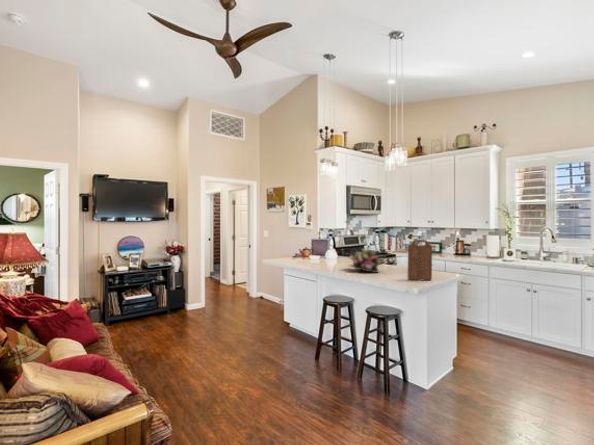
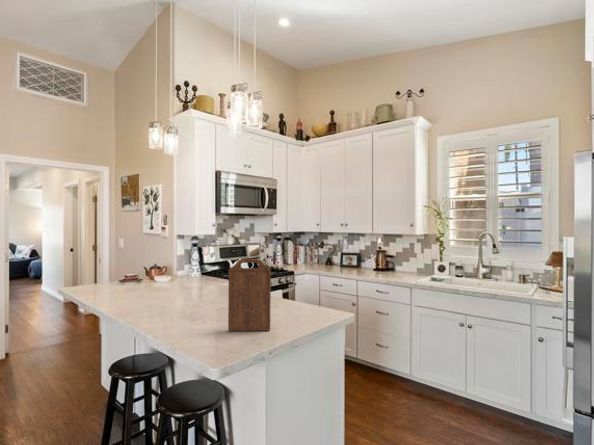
flower arrangement: present [349,249,384,273] -> none [153,271,218,314]

